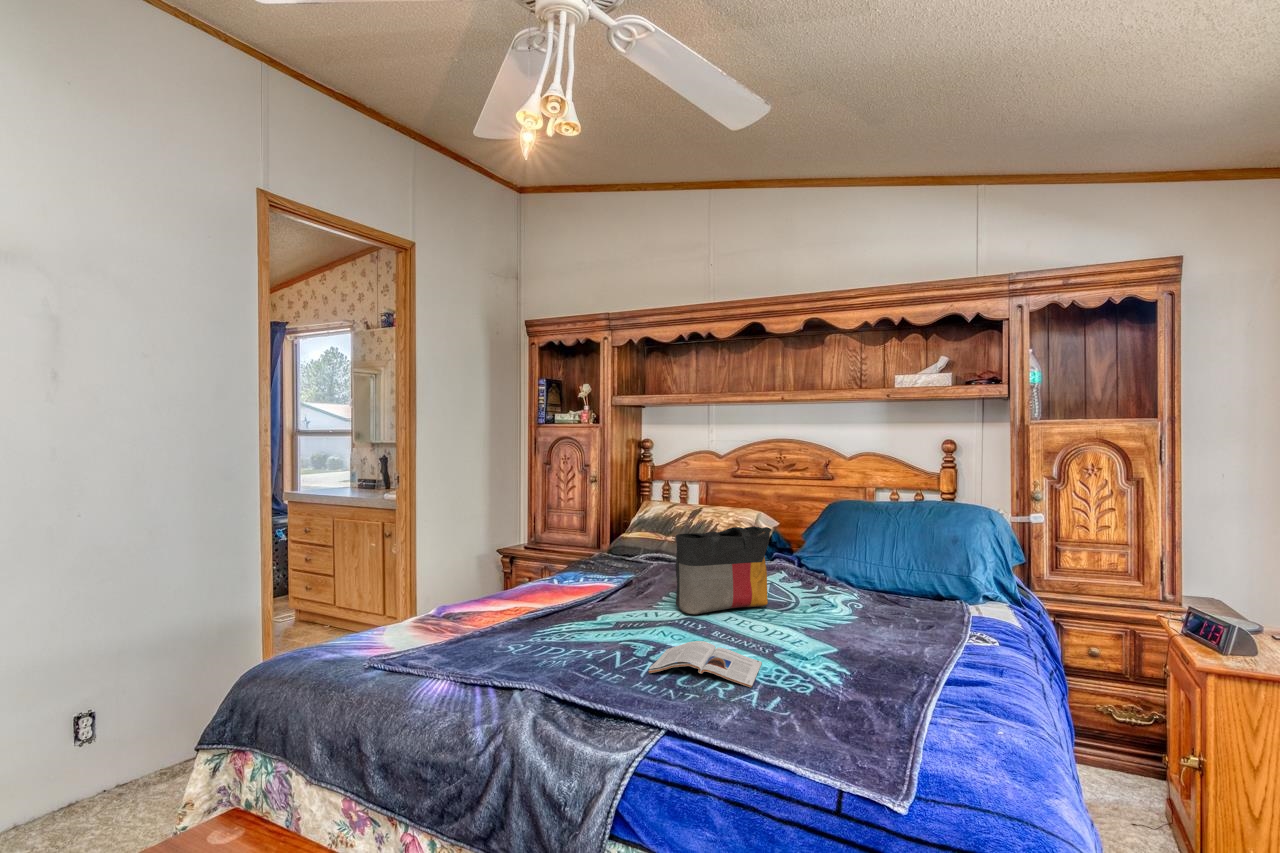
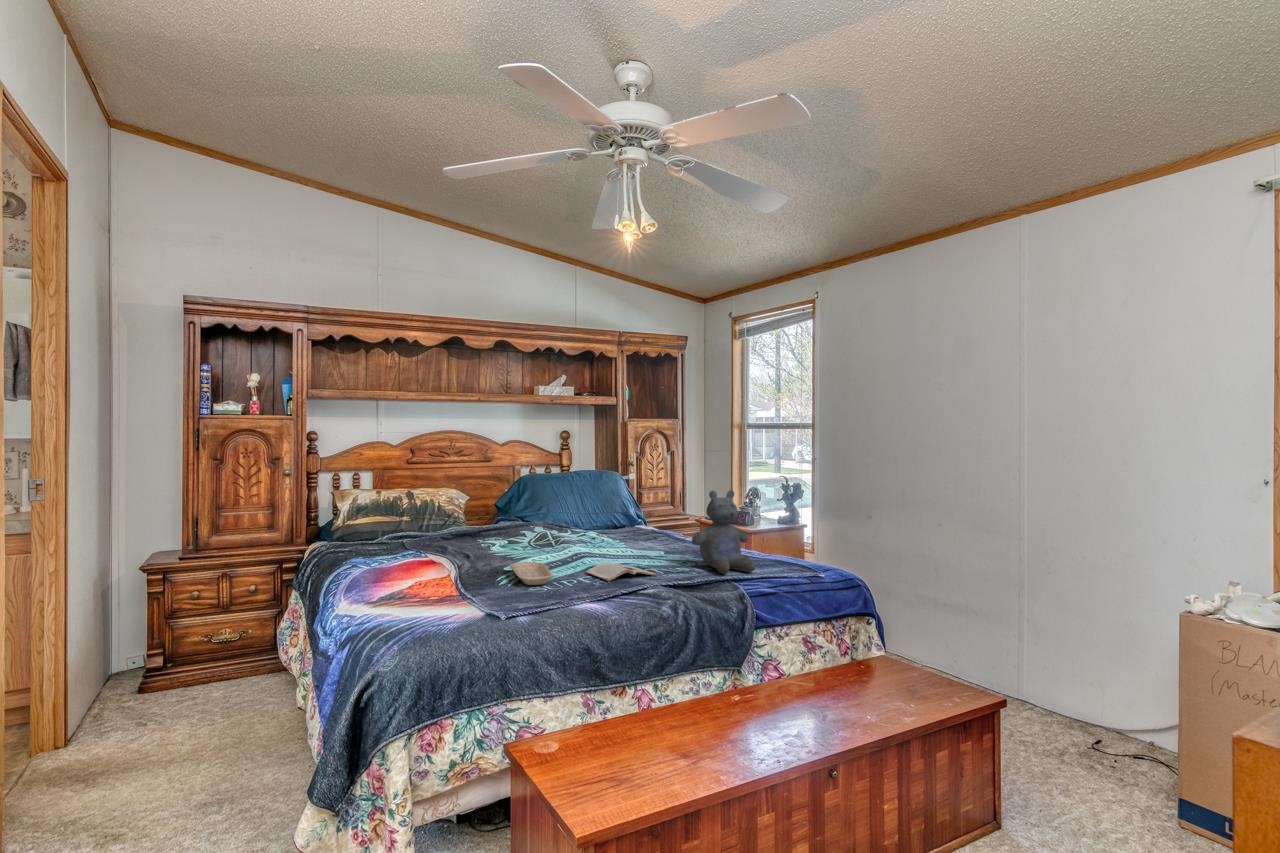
tote bag: present [676,527,771,614] -> none [511,495,566,557]
stuffed bear: none [847,544,991,739] -> present [692,490,756,574]
tray: none [534,613,631,651] -> present [510,562,553,585]

